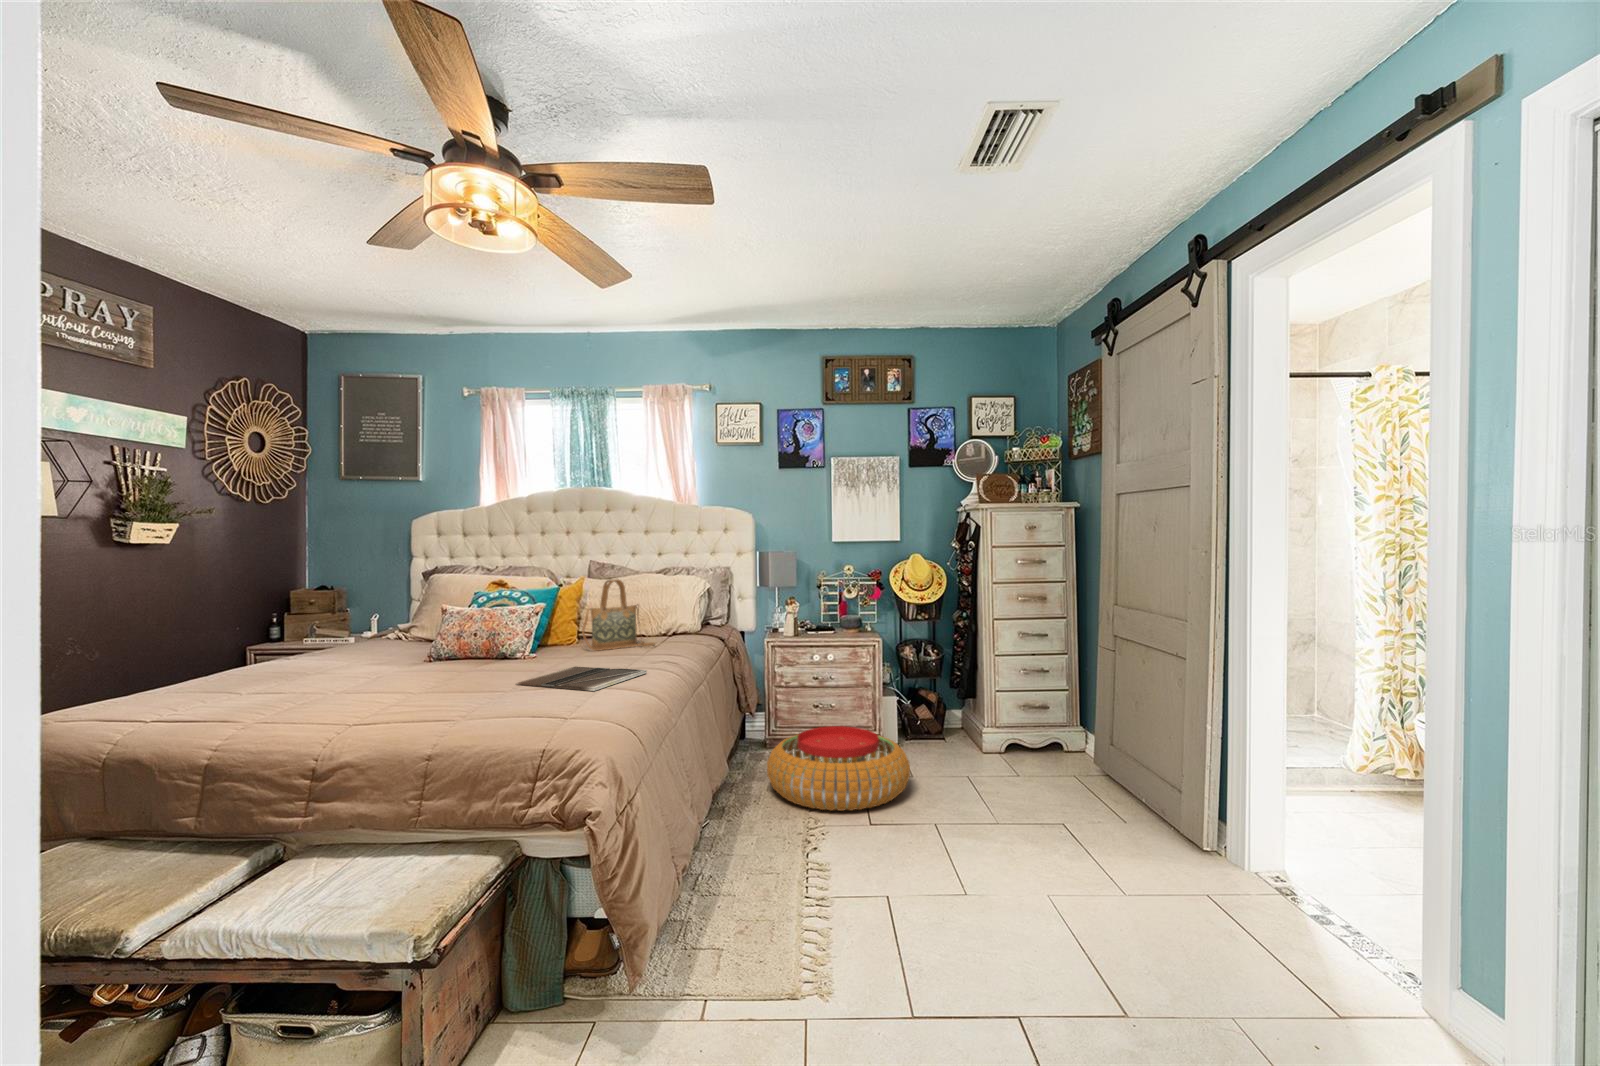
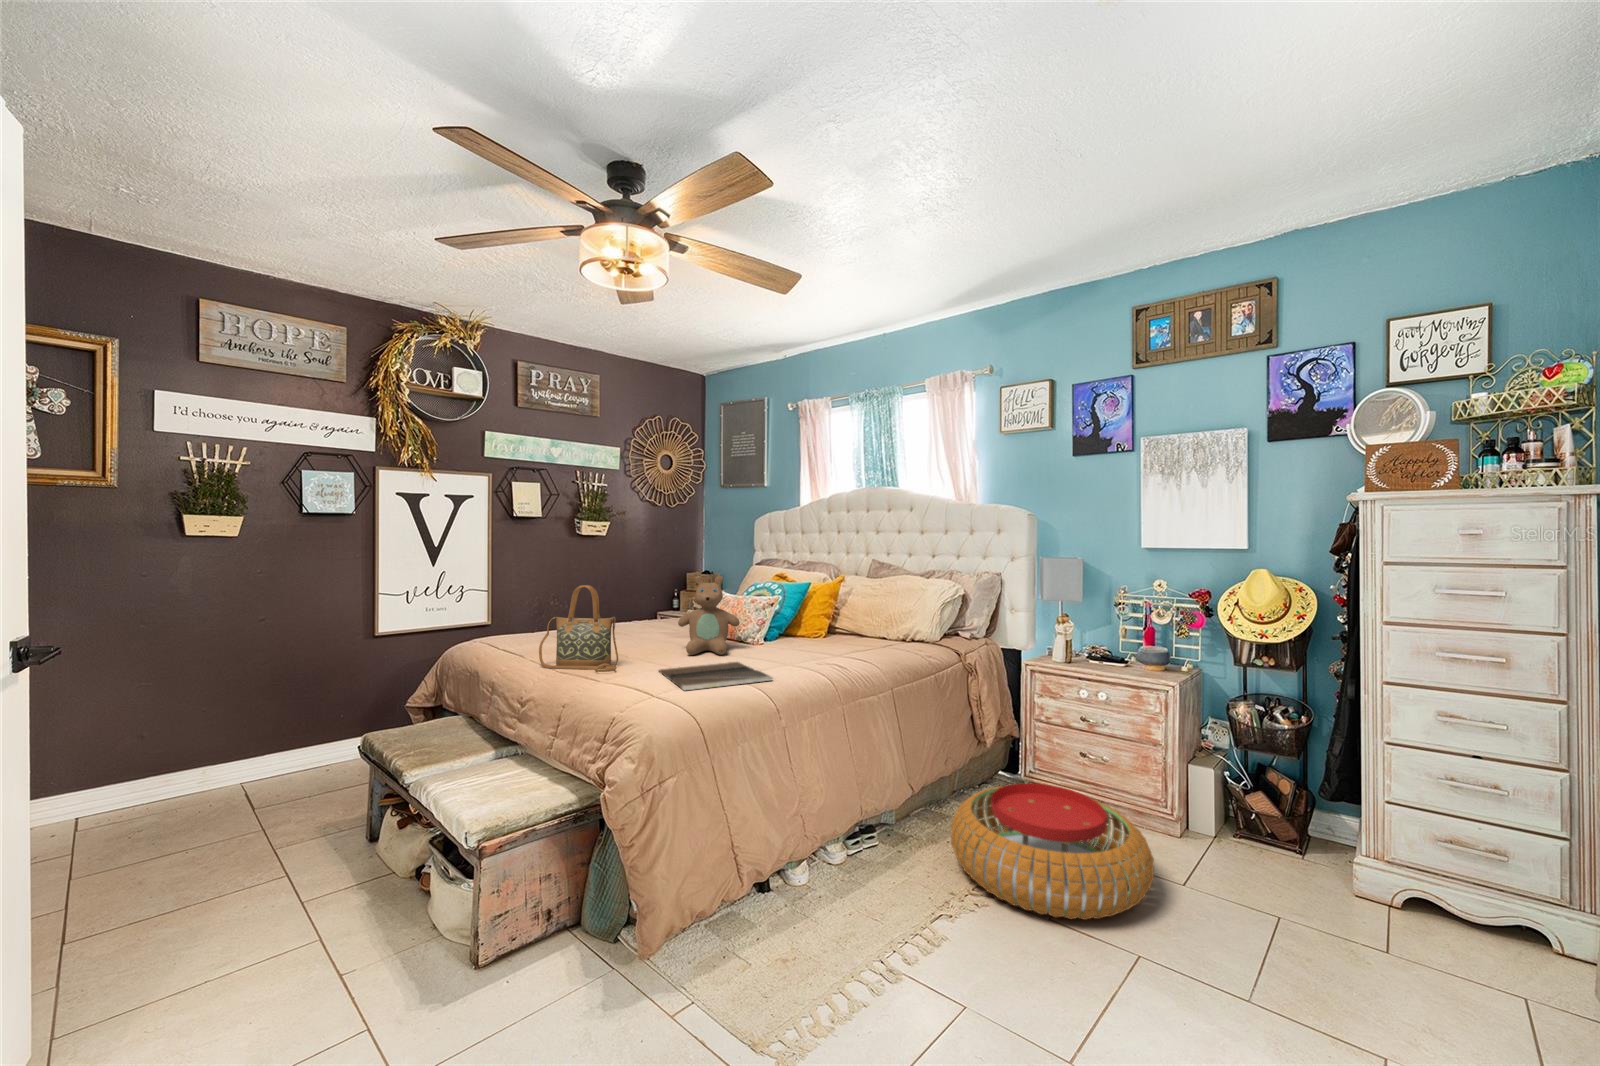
handbag: present [582,579,655,651] -> present [539,585,618,672]
teddy bear: none [471,582,543,670] -> present [678,576,740,655]

